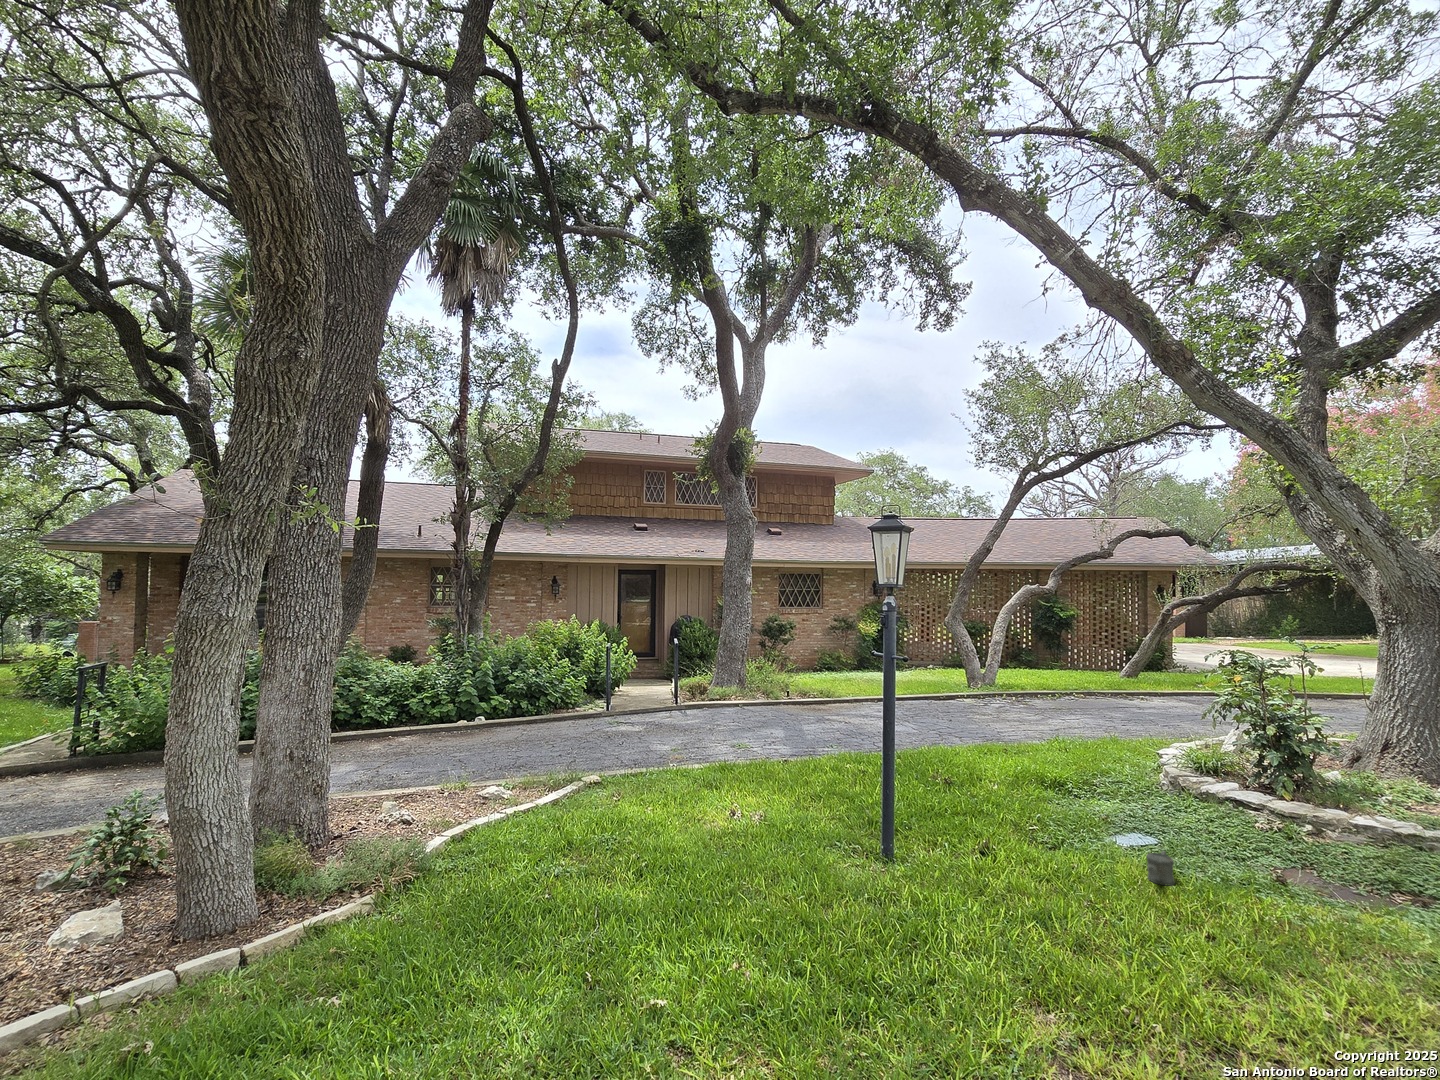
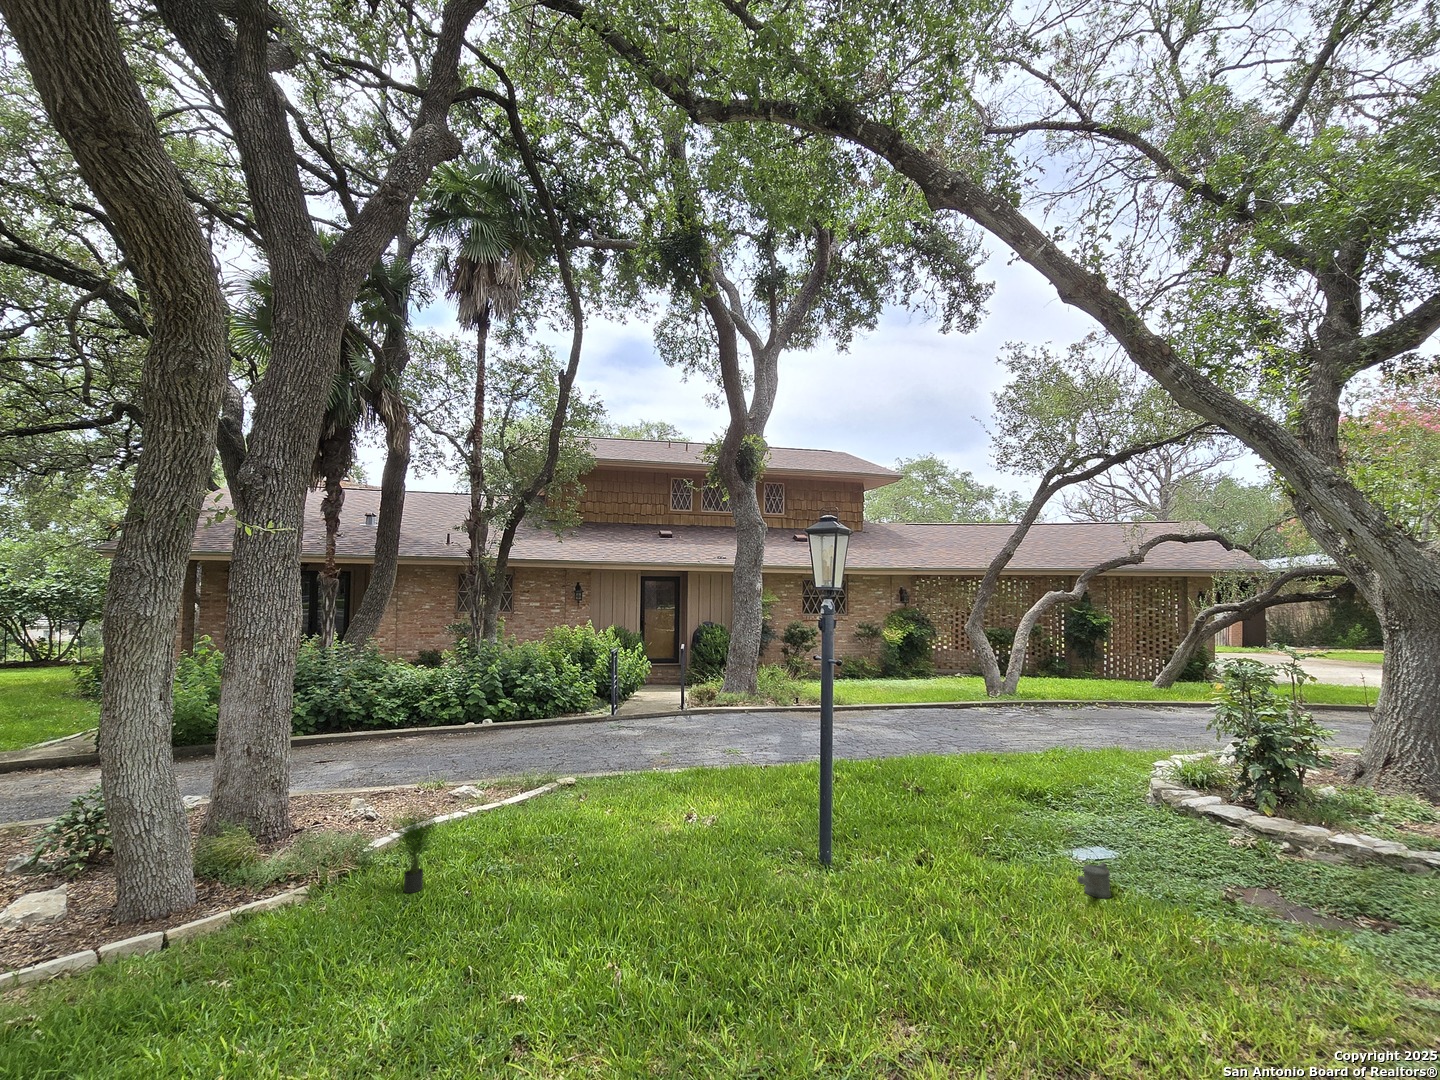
potted plant: none [437,808,508,907] -> present [387,805,435,893]

